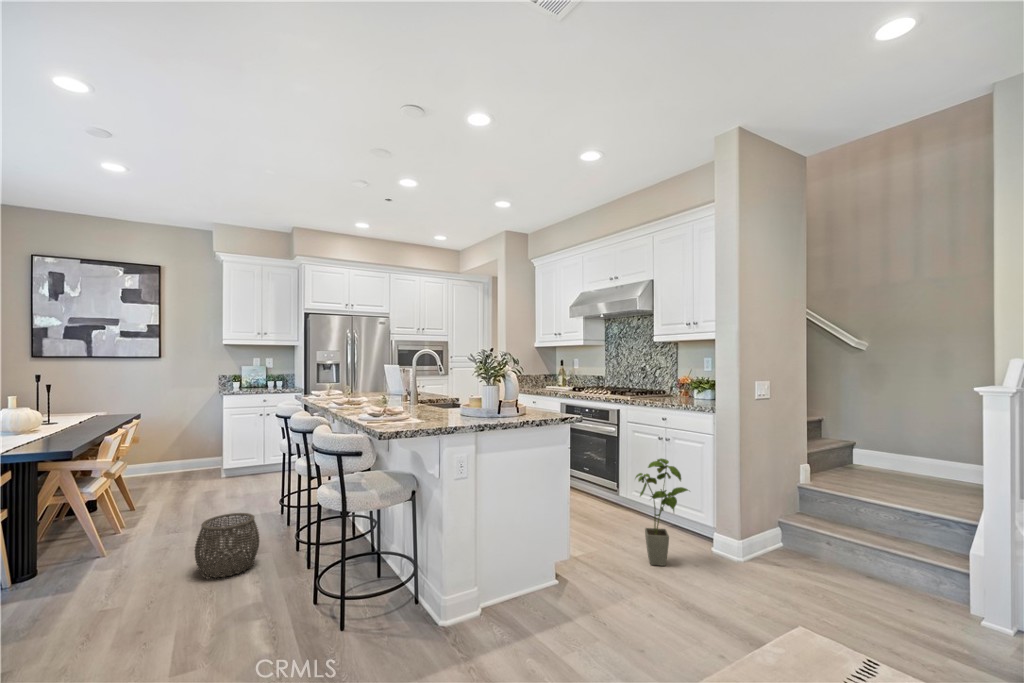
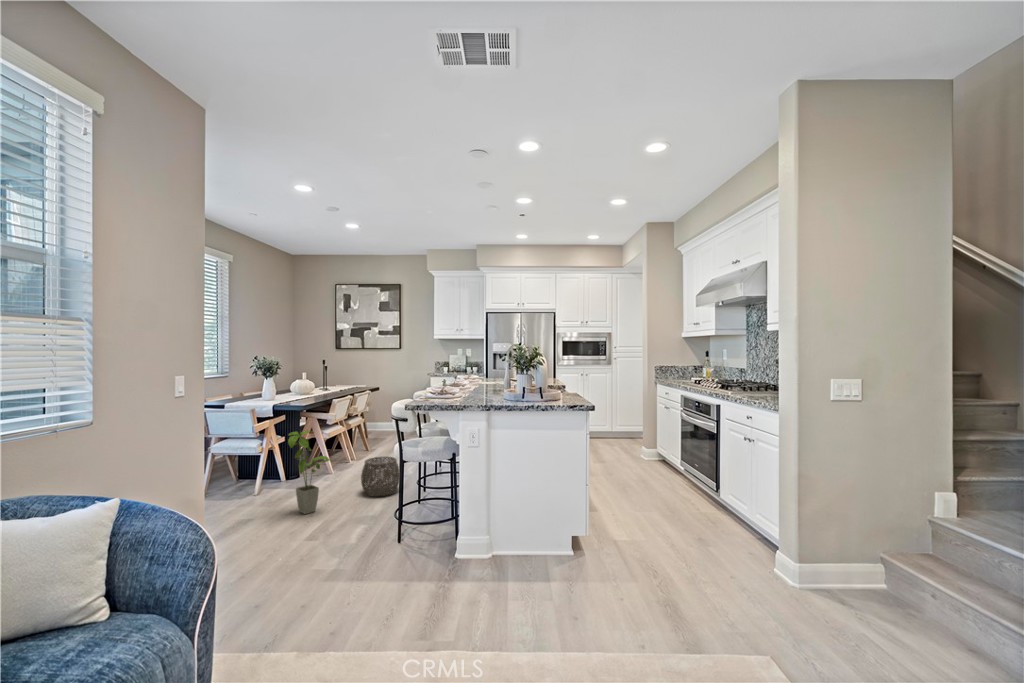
house plant: present [635,459,688,566] -> present [288,431,330,514]

